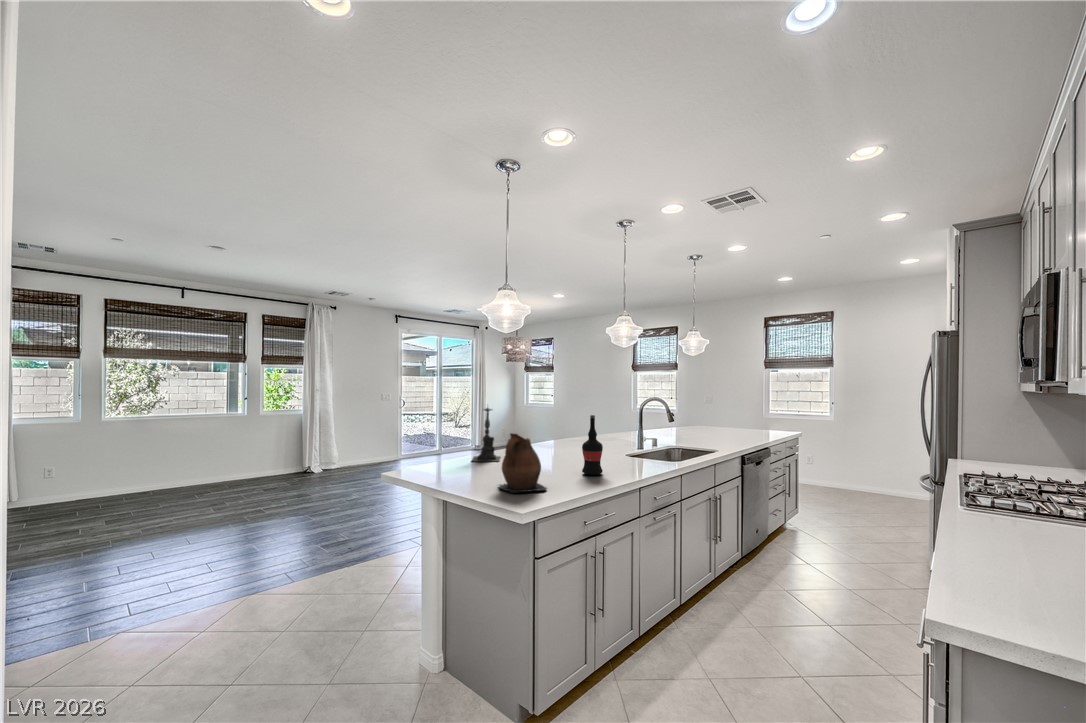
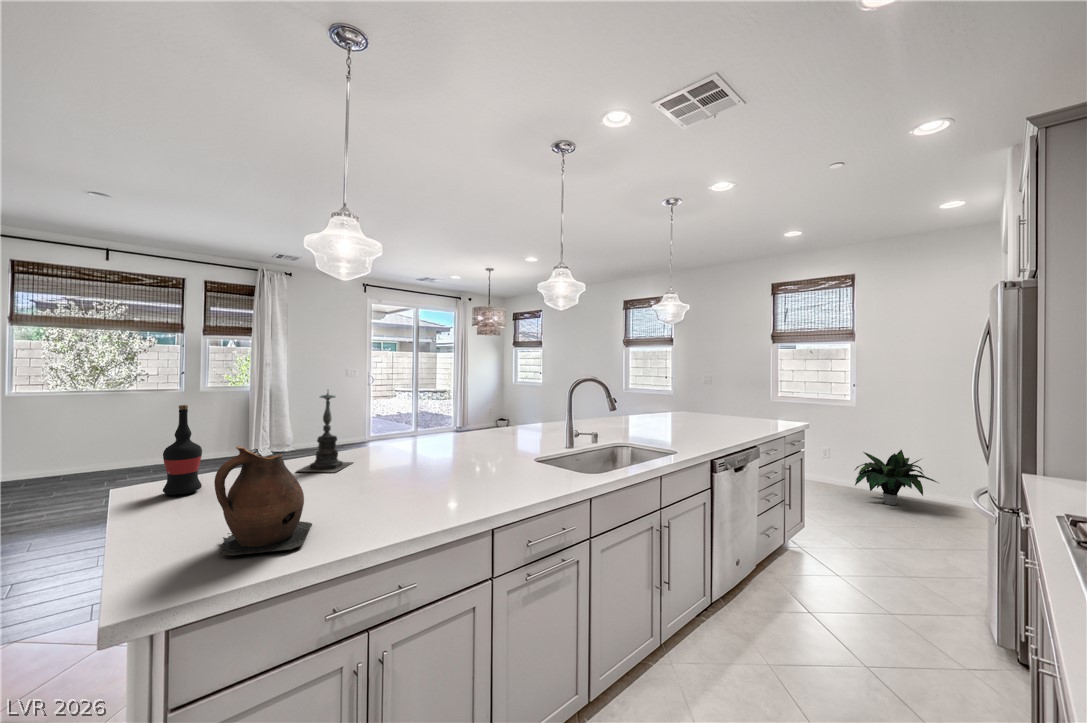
wine bottle: present [582,415,603,475] -> present [163,405,202,495]
potted plant: none [834,453,903,499] -> present [854,450,938,505]

